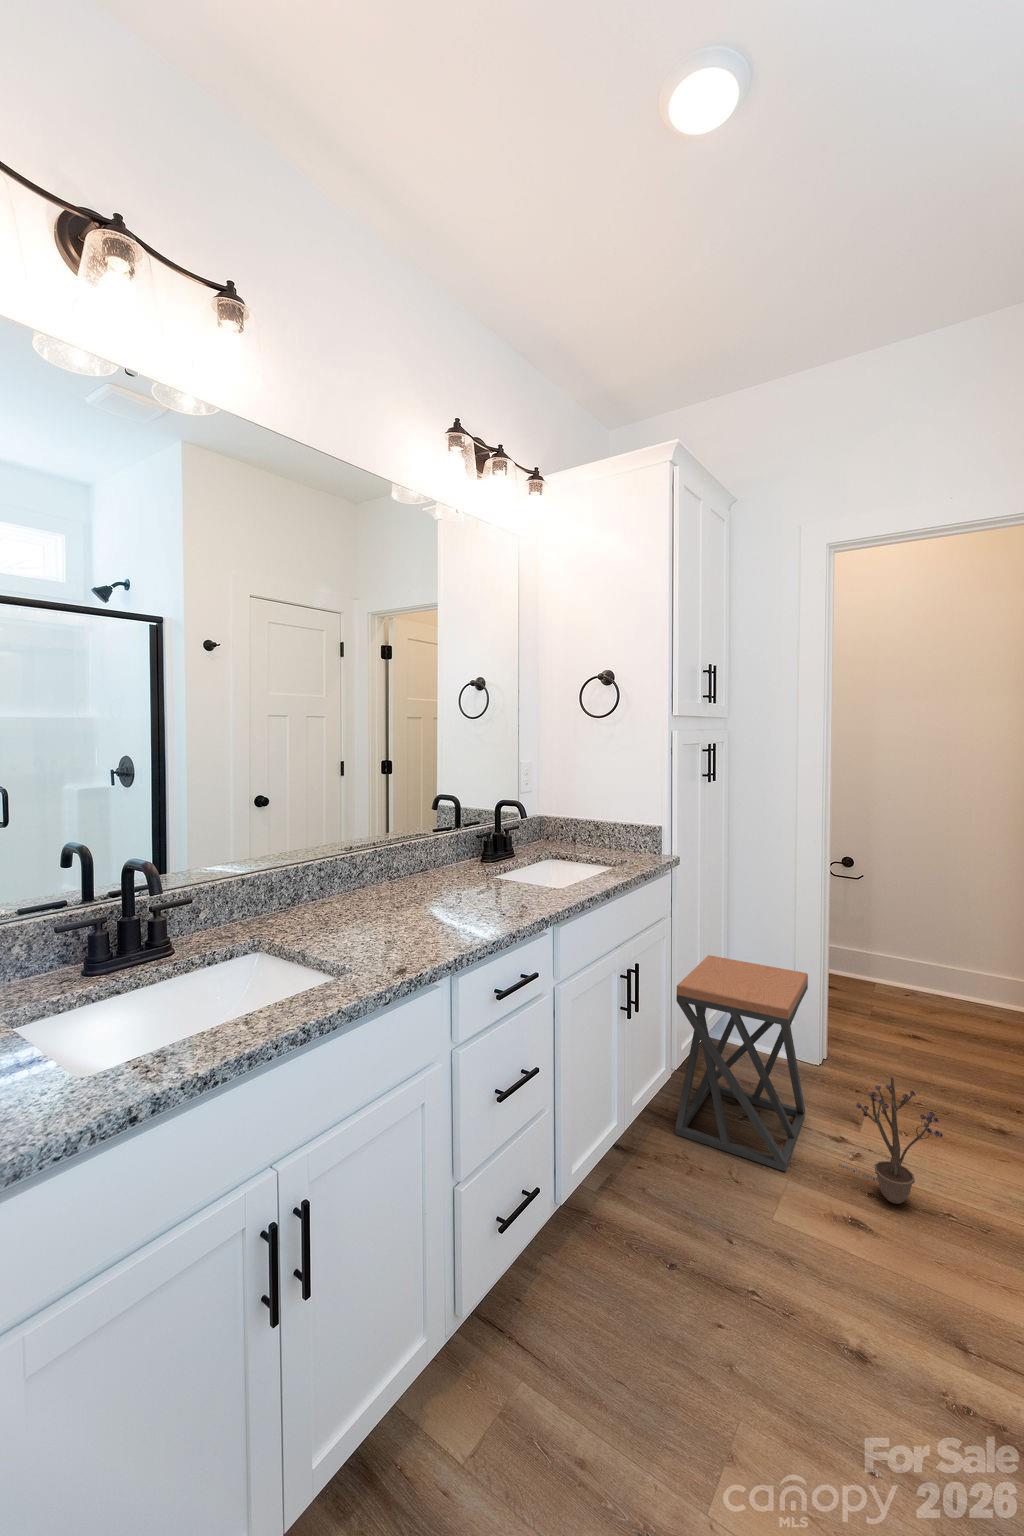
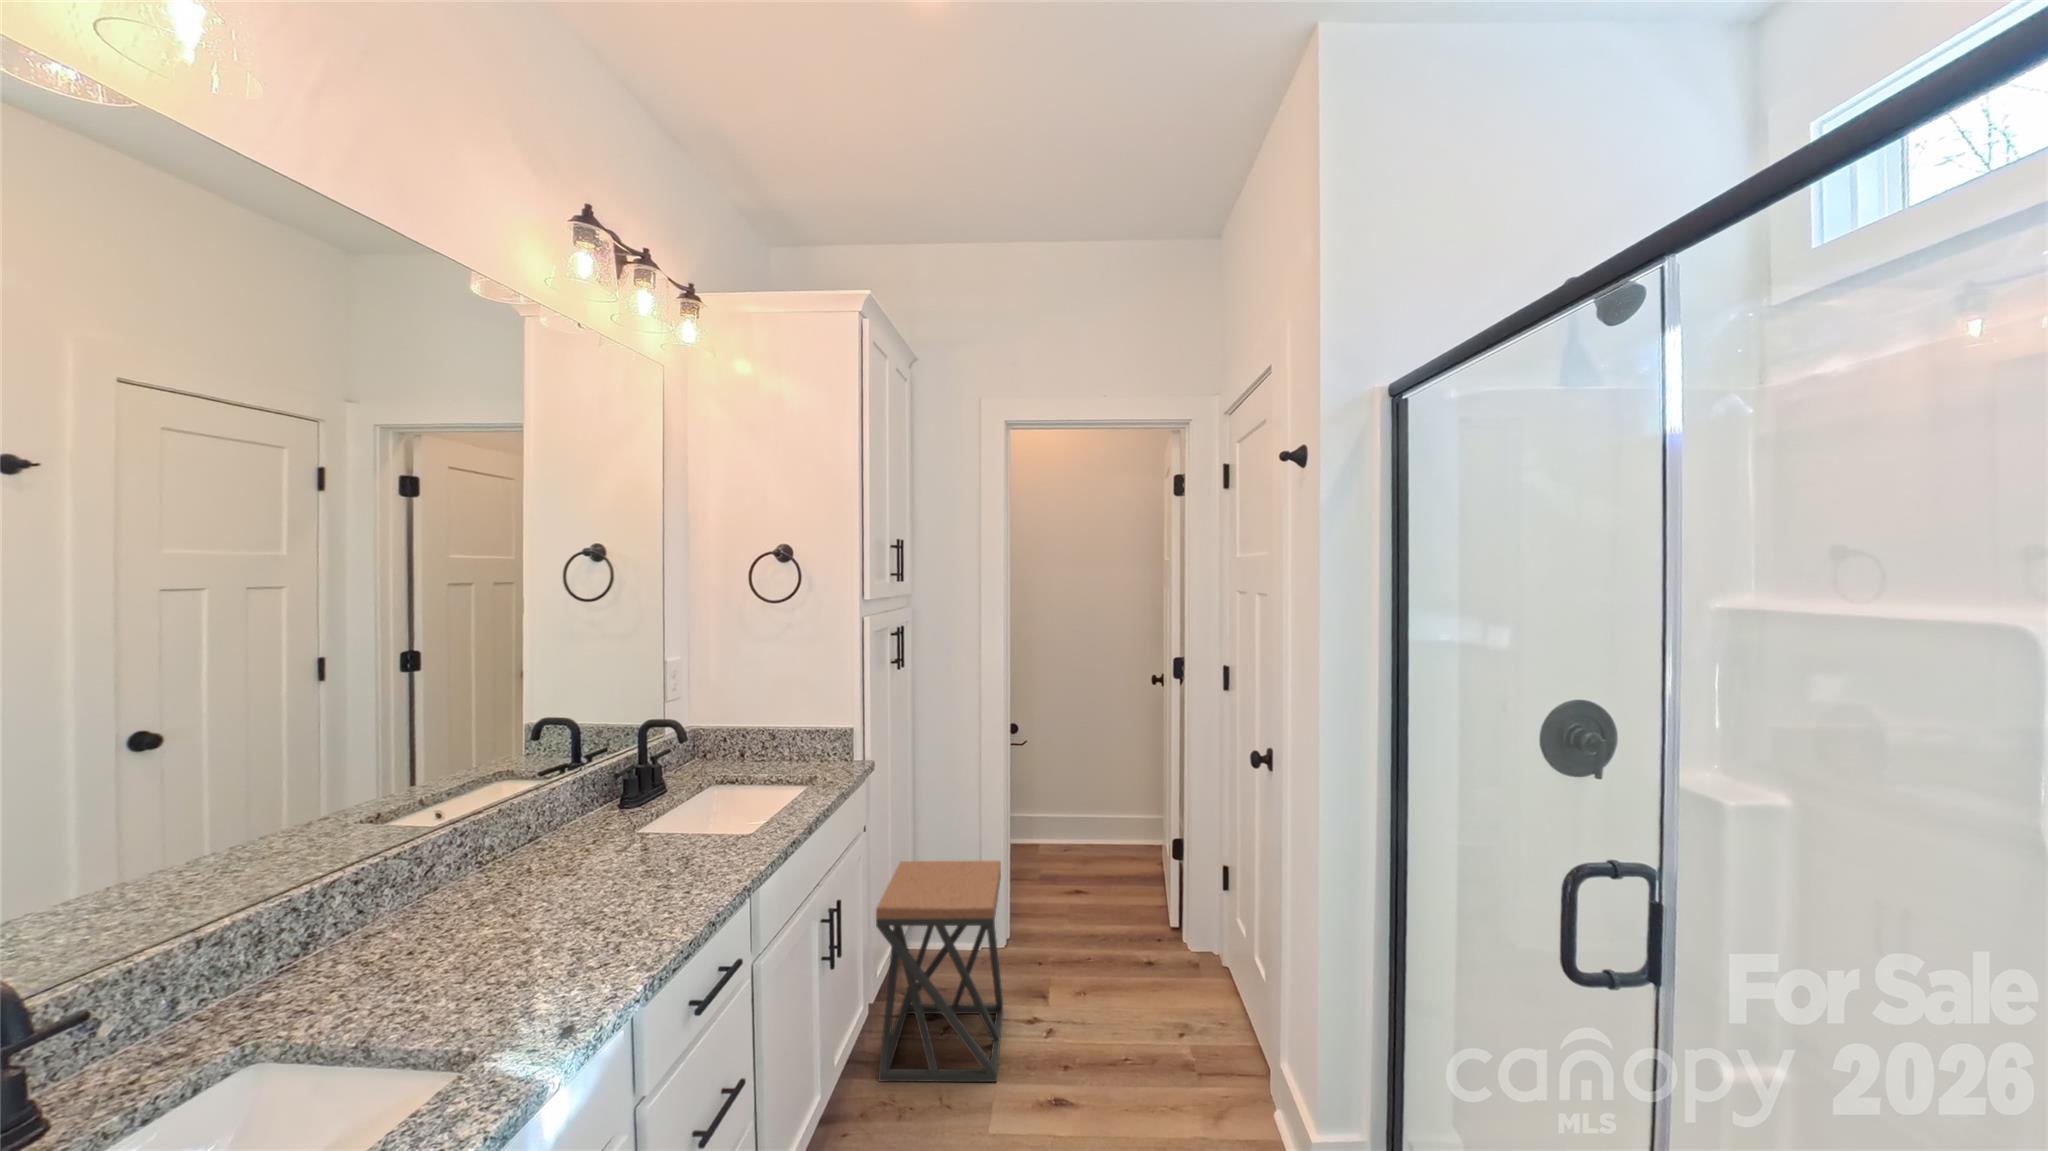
decorative plant: present [839,1077,943,1204] -> none [1043,951,1130,1076]

